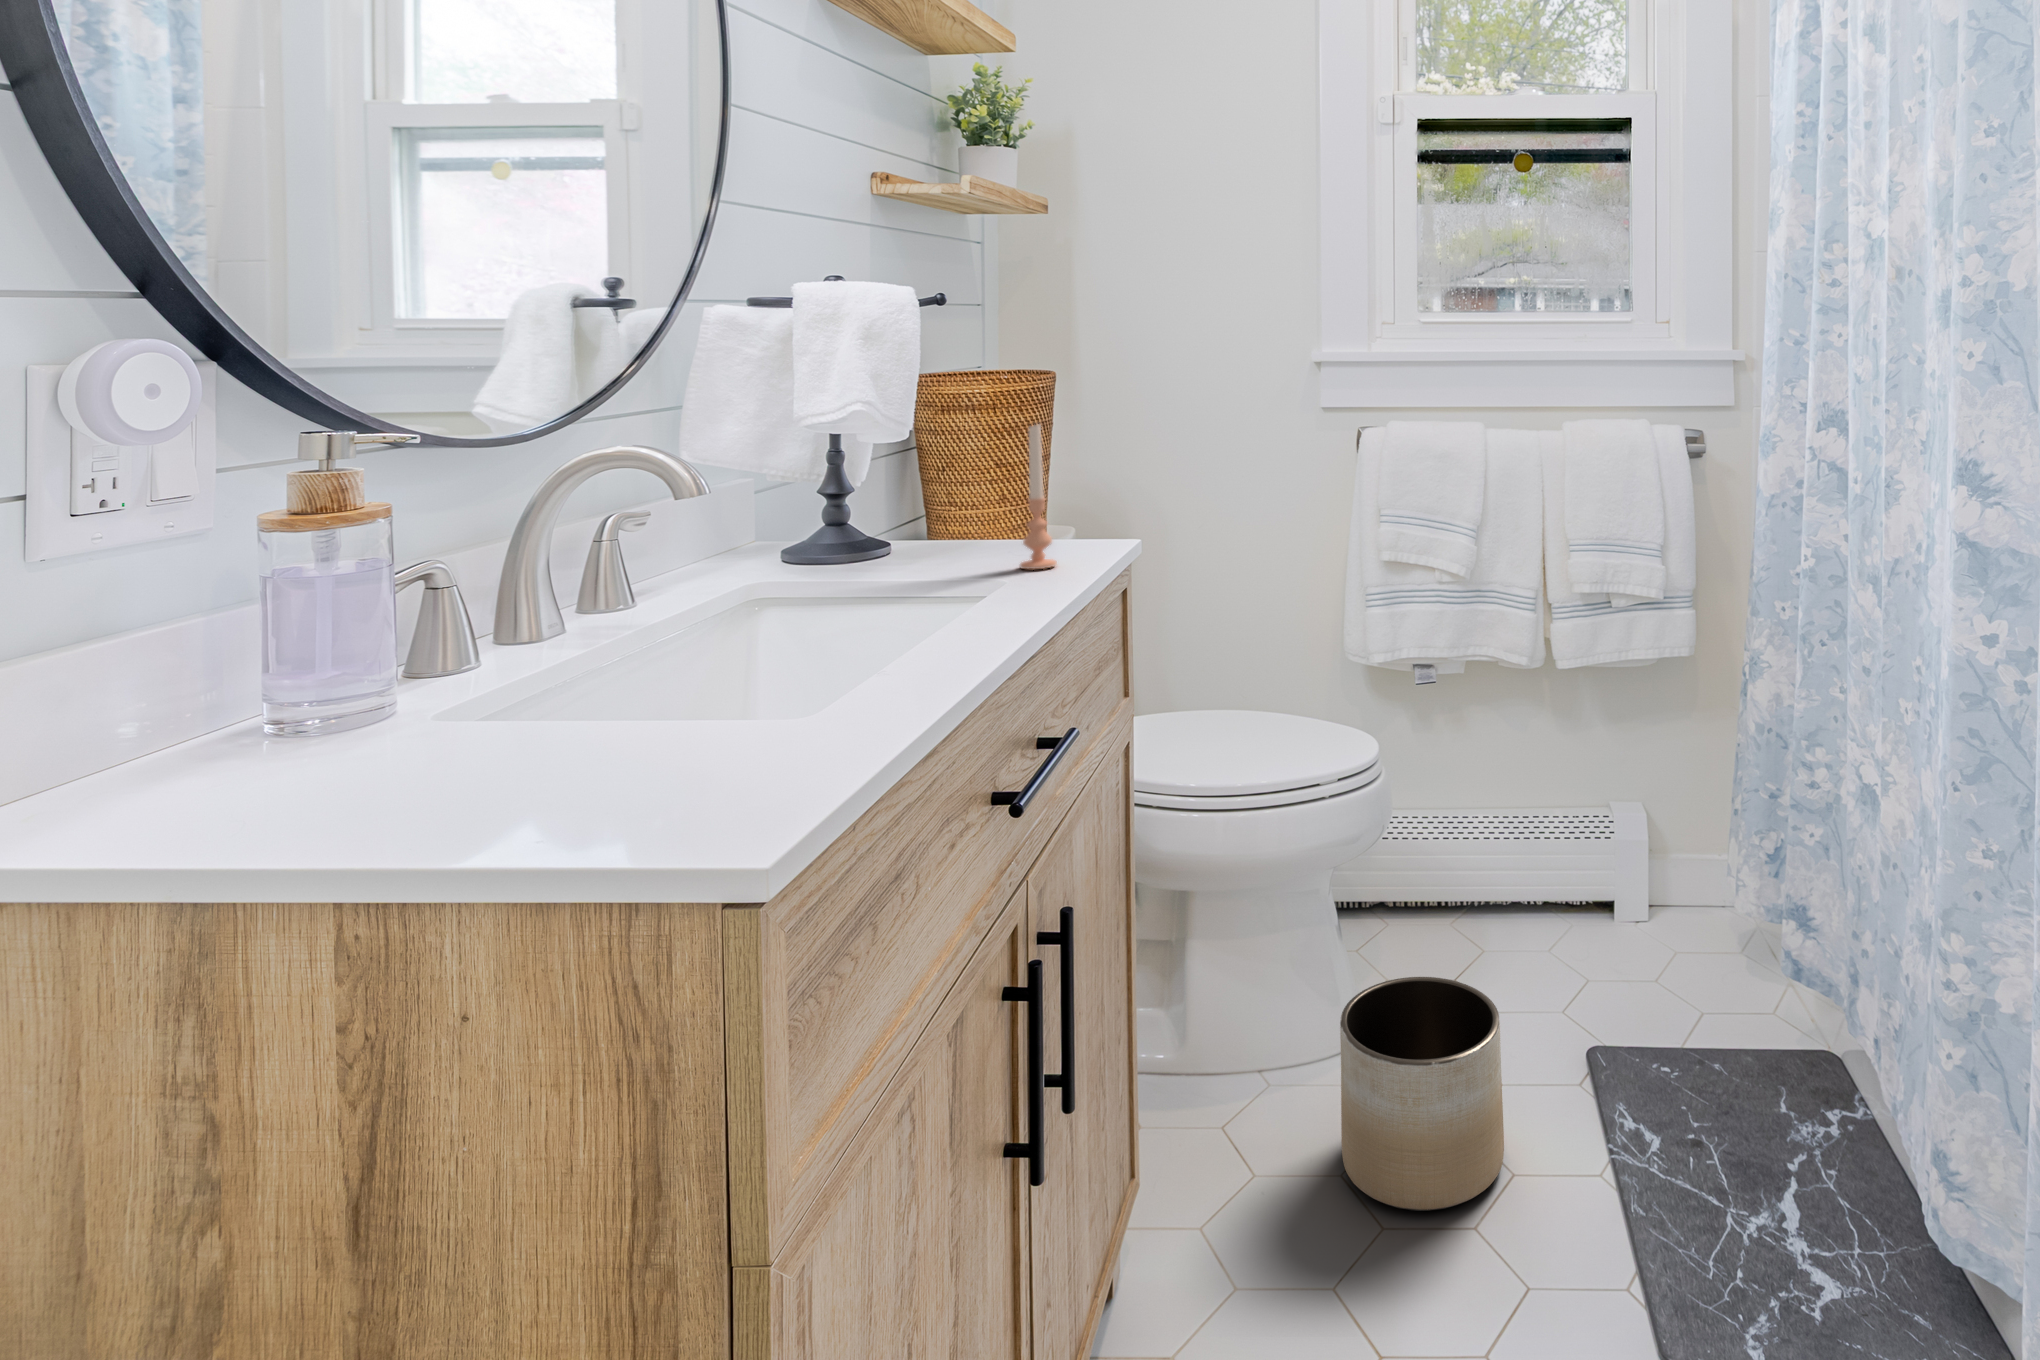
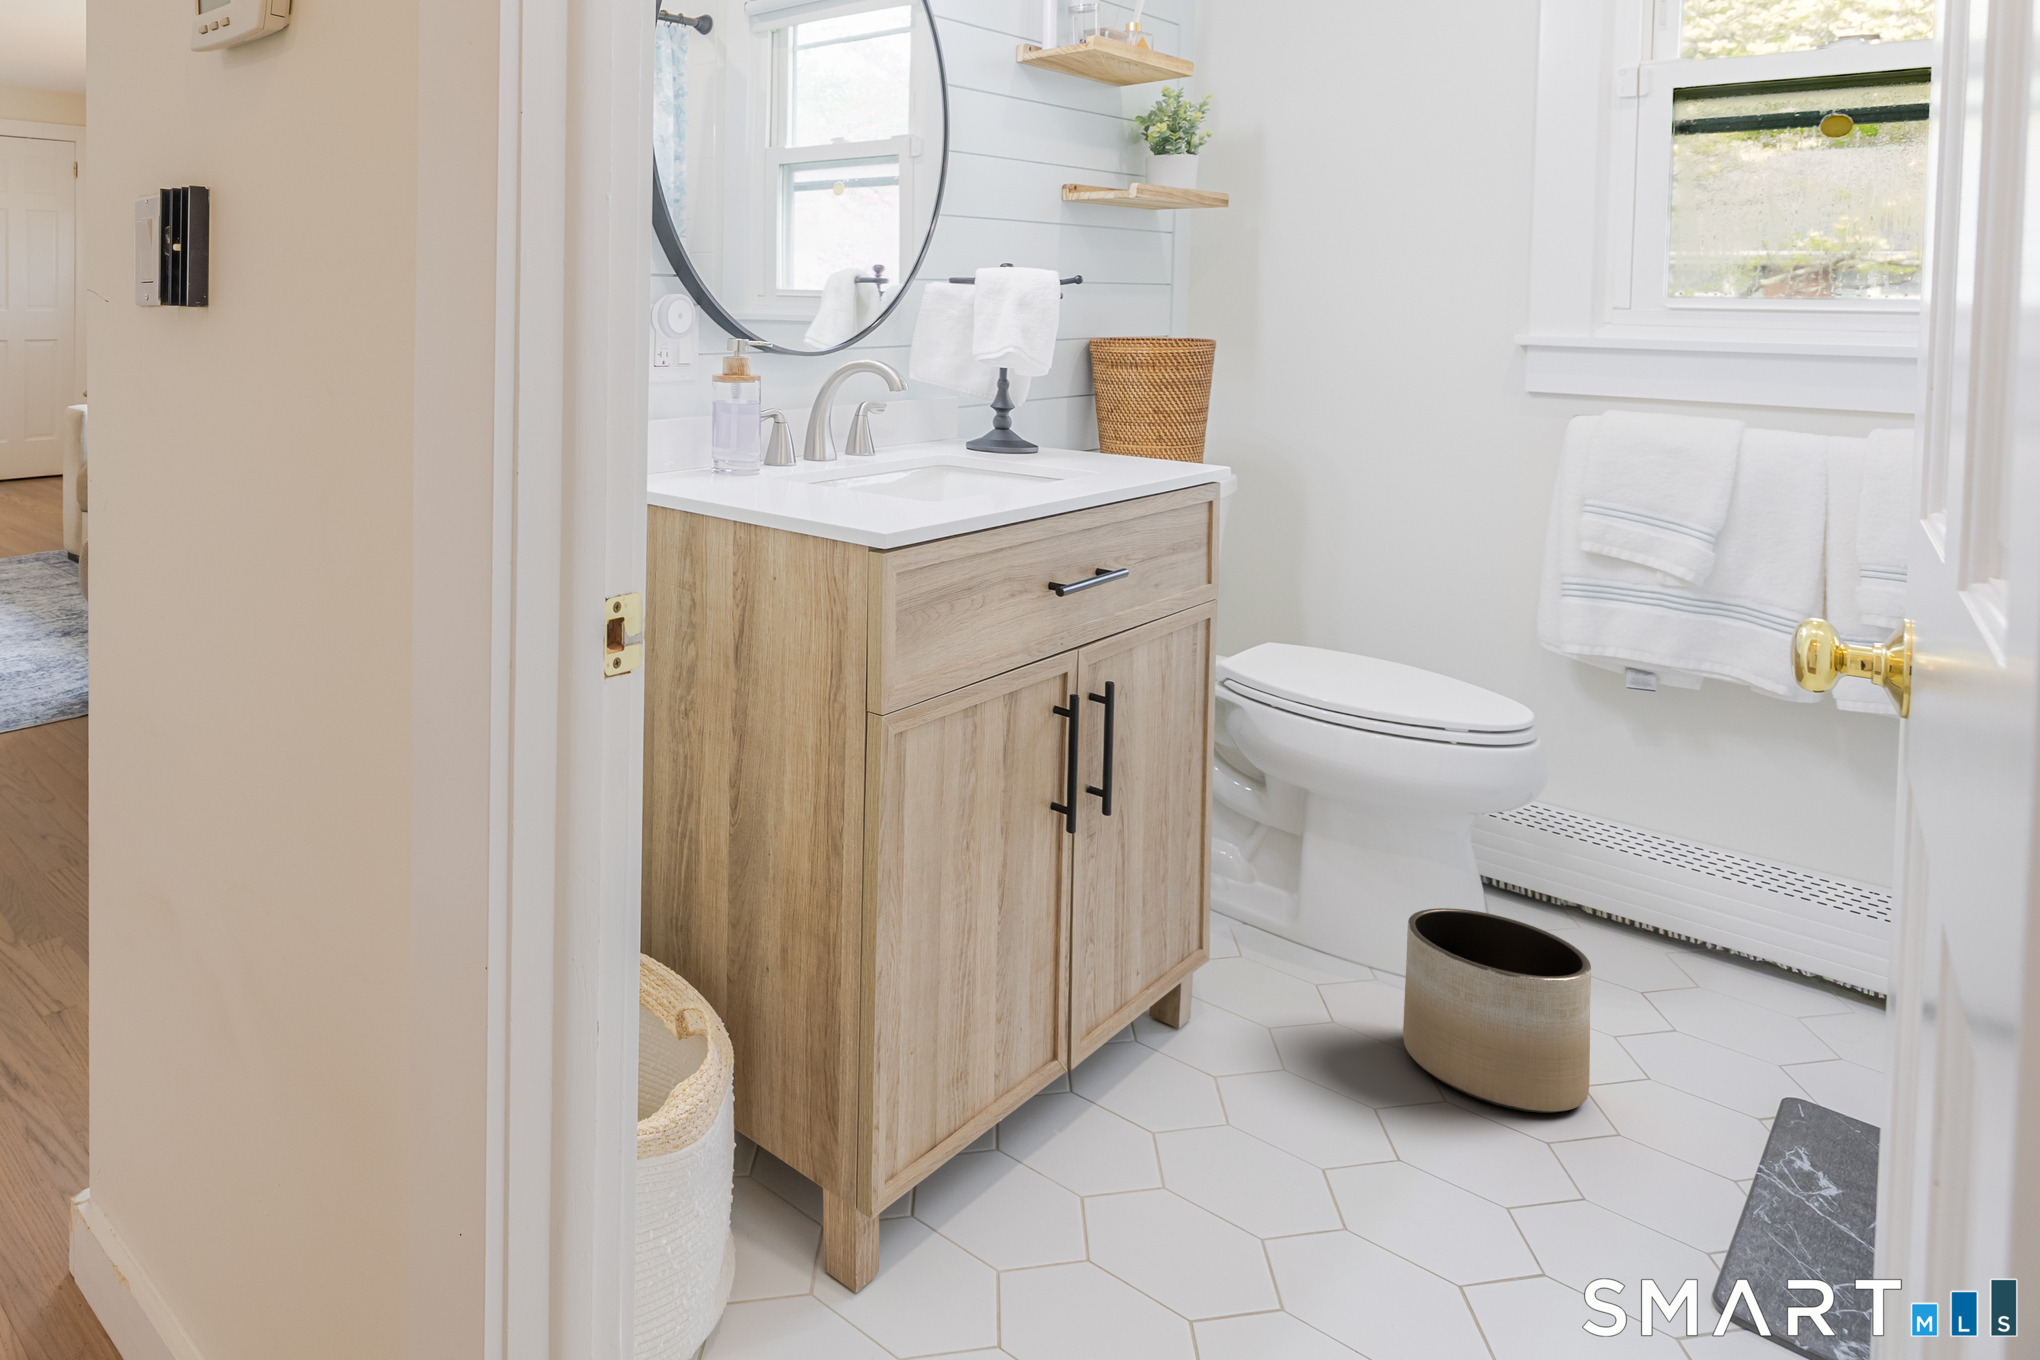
candle: present [1020,424,1057,569] -> none [1121,370,1150,475]

